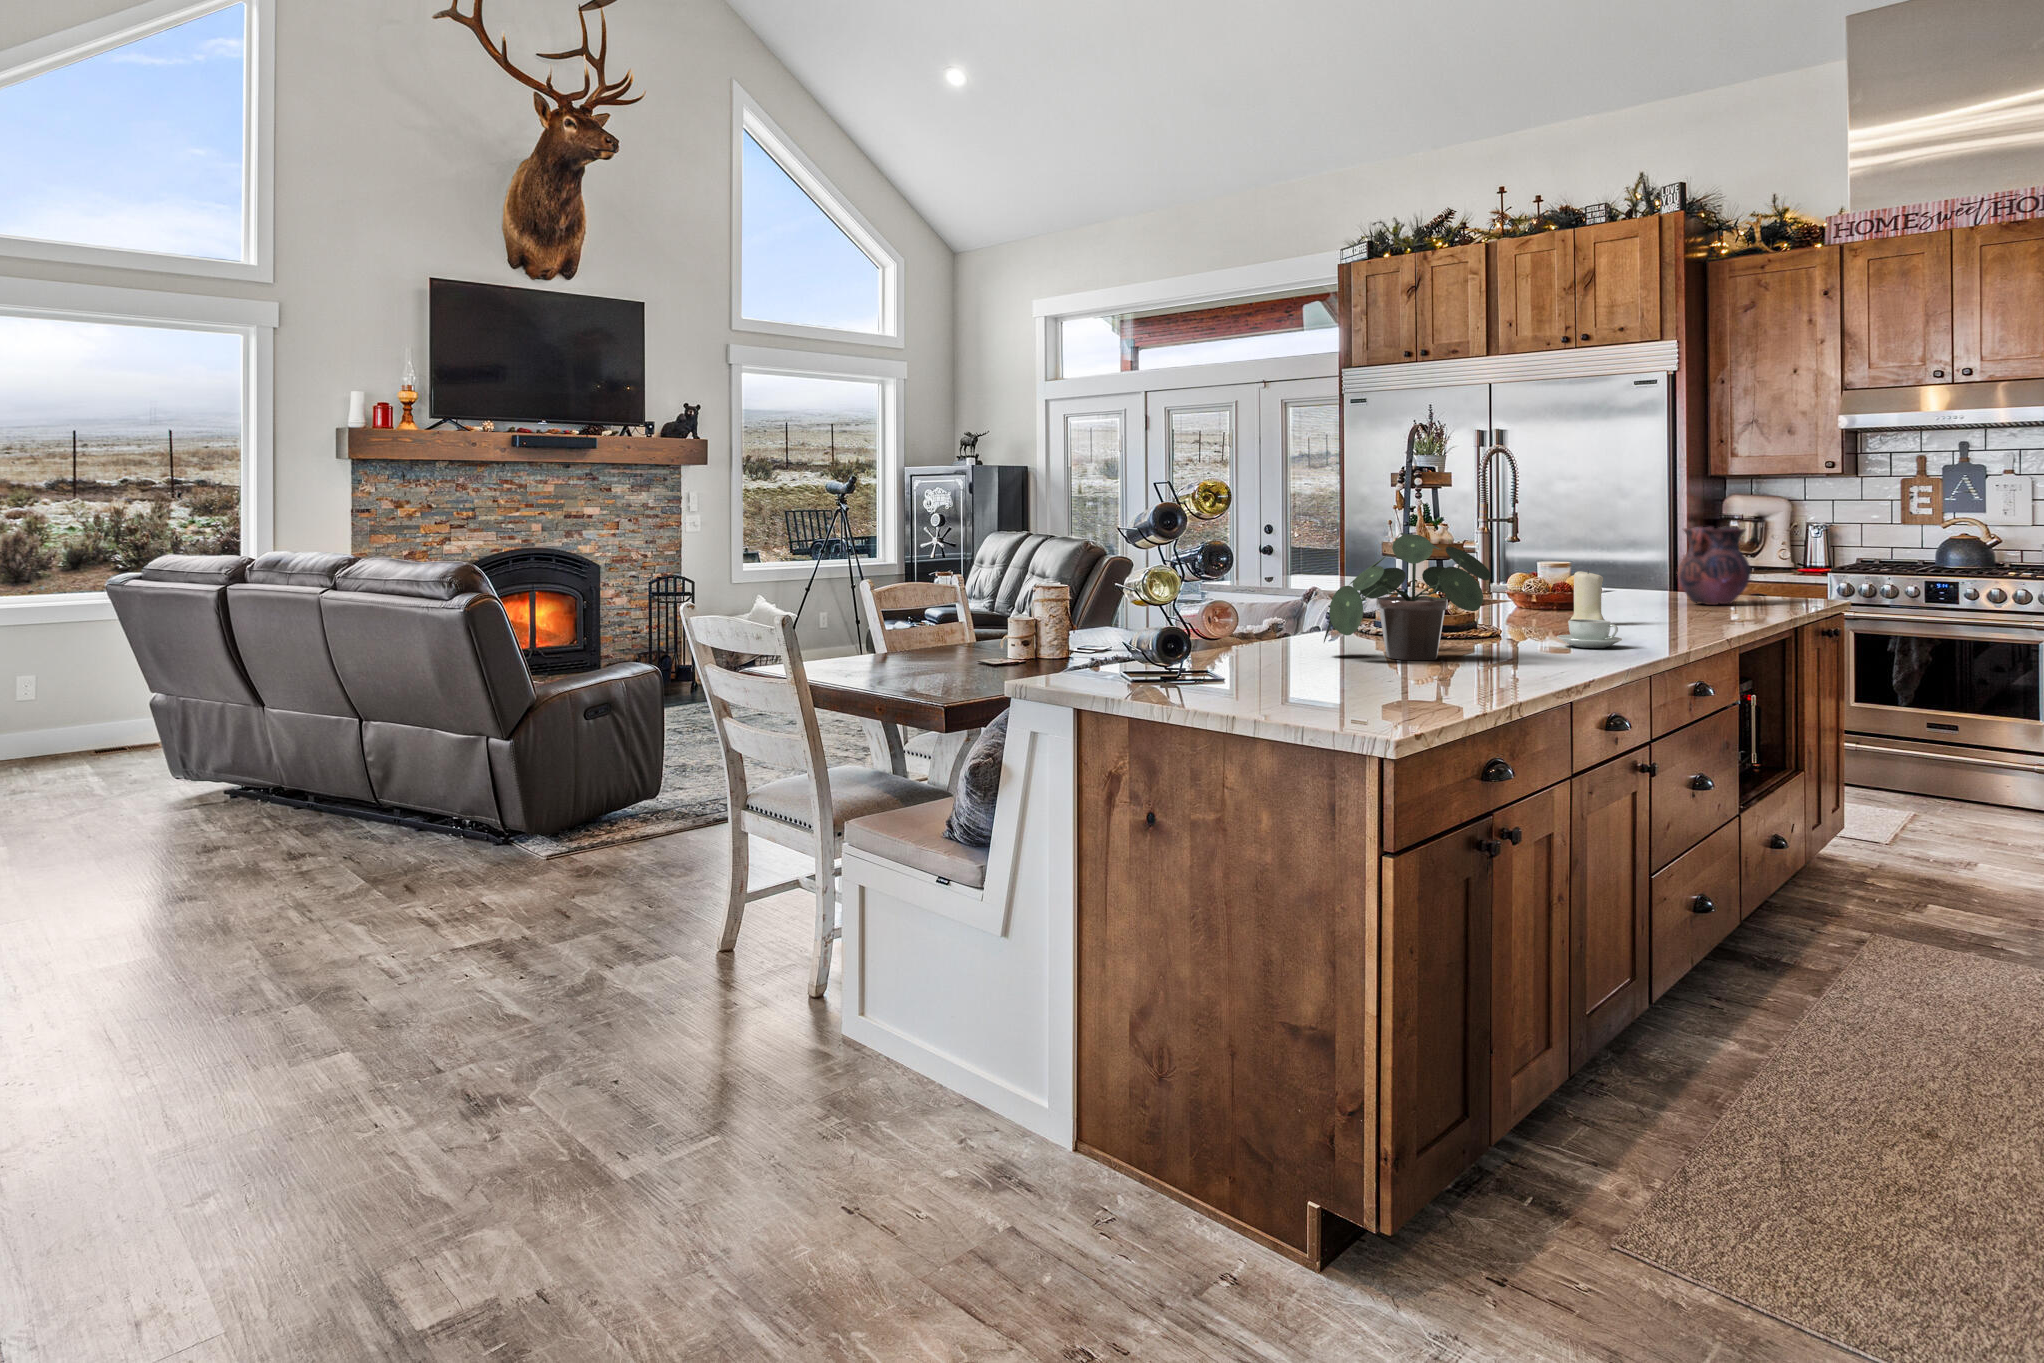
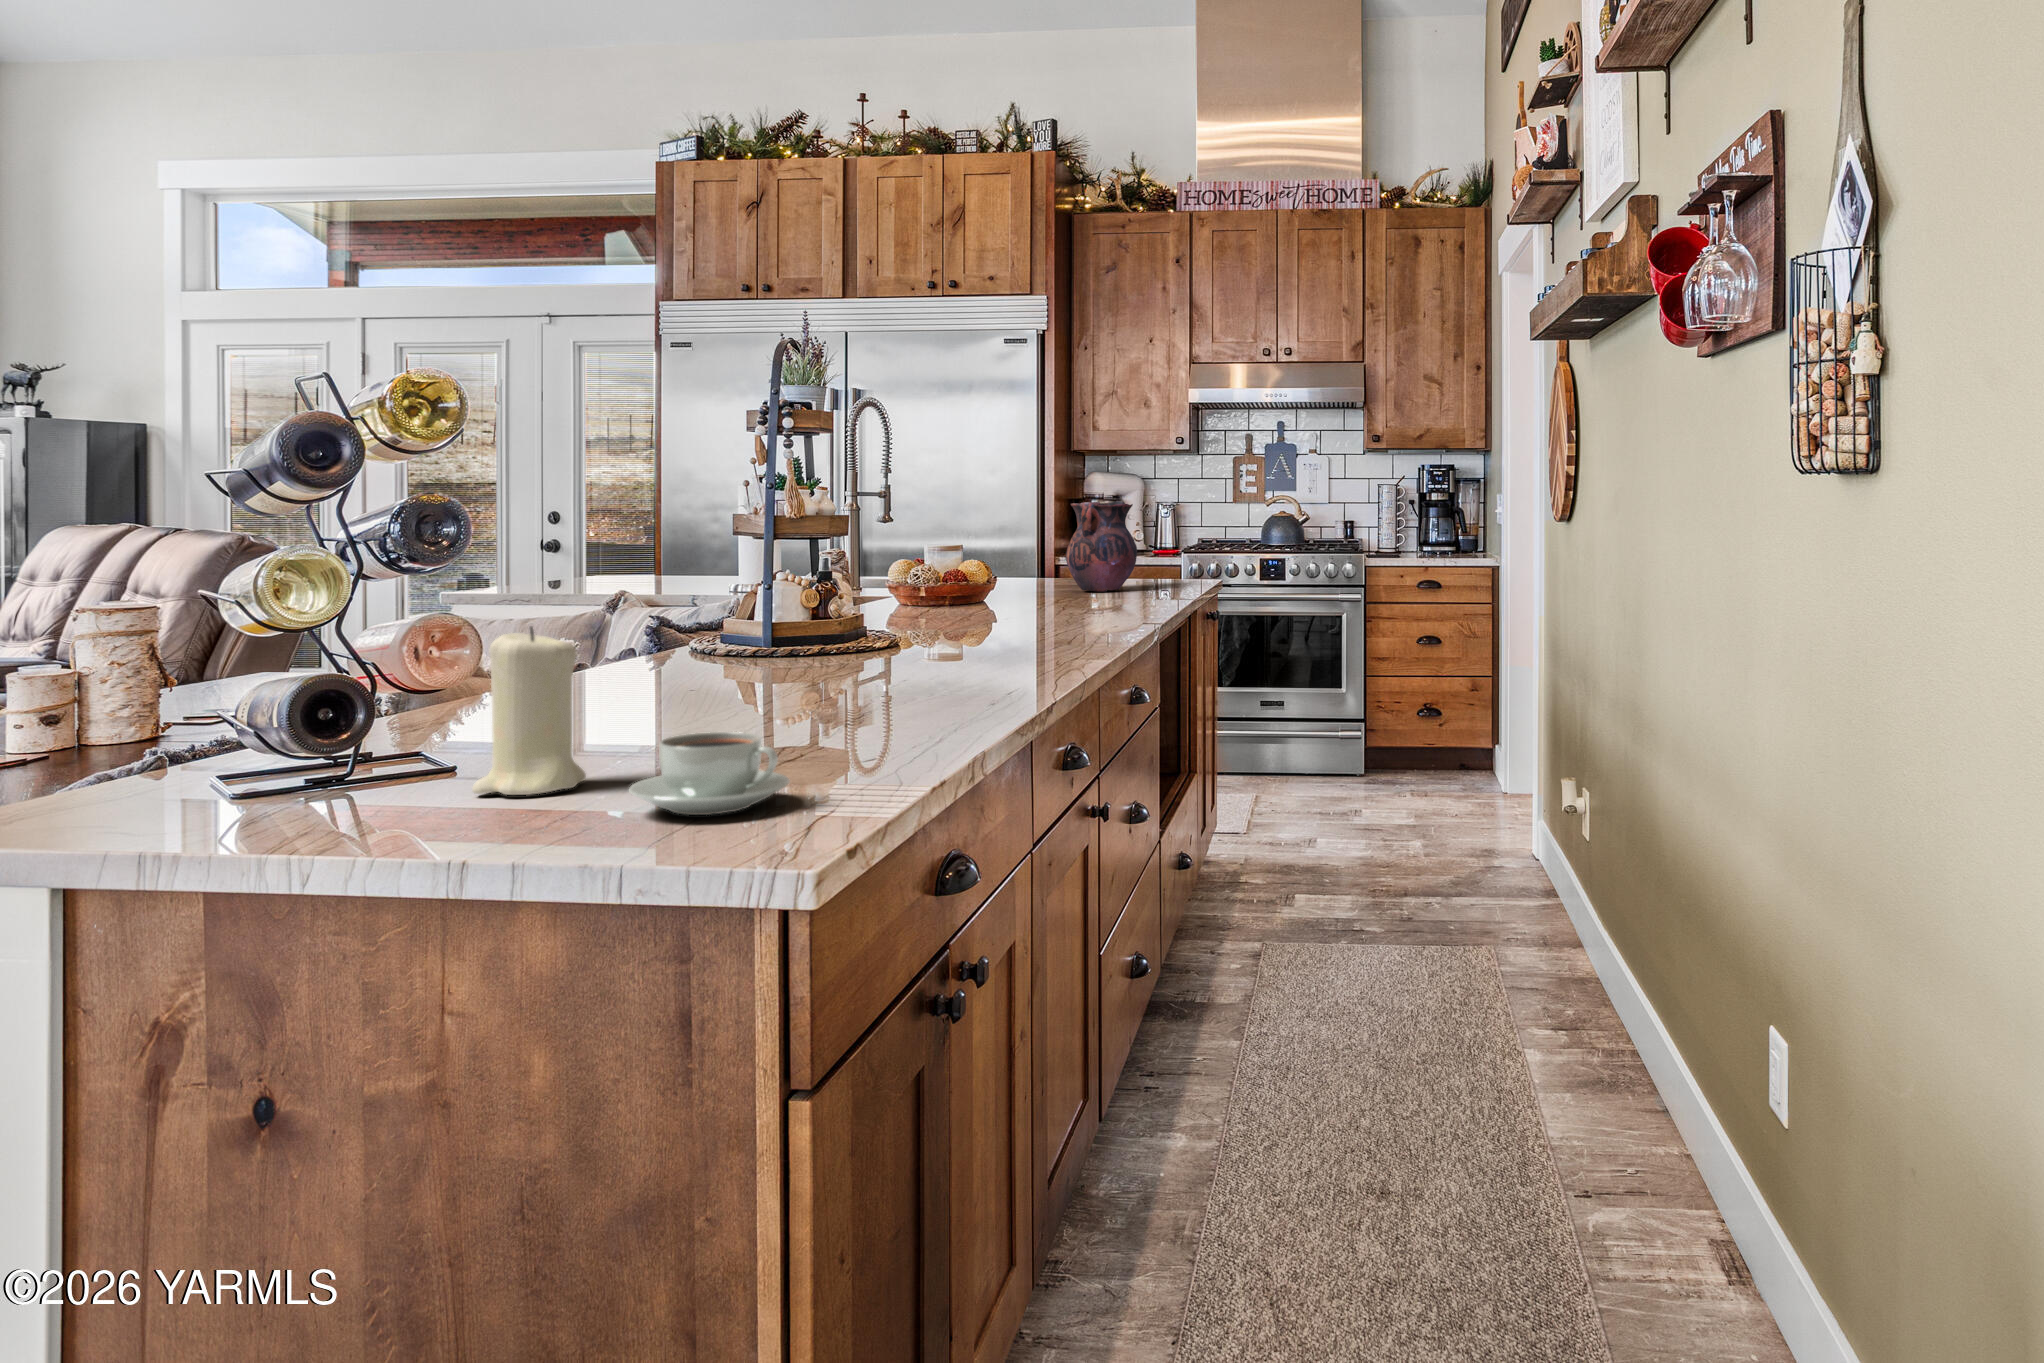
potted plant: present [1324,533,1491,660] -> none [653,498,896,689]
candle: present [1568,569,1605,623] -> present [472,627,586,795]
coffee cup: present [1557,619,1622,648] -> present [629,732,789,815]

